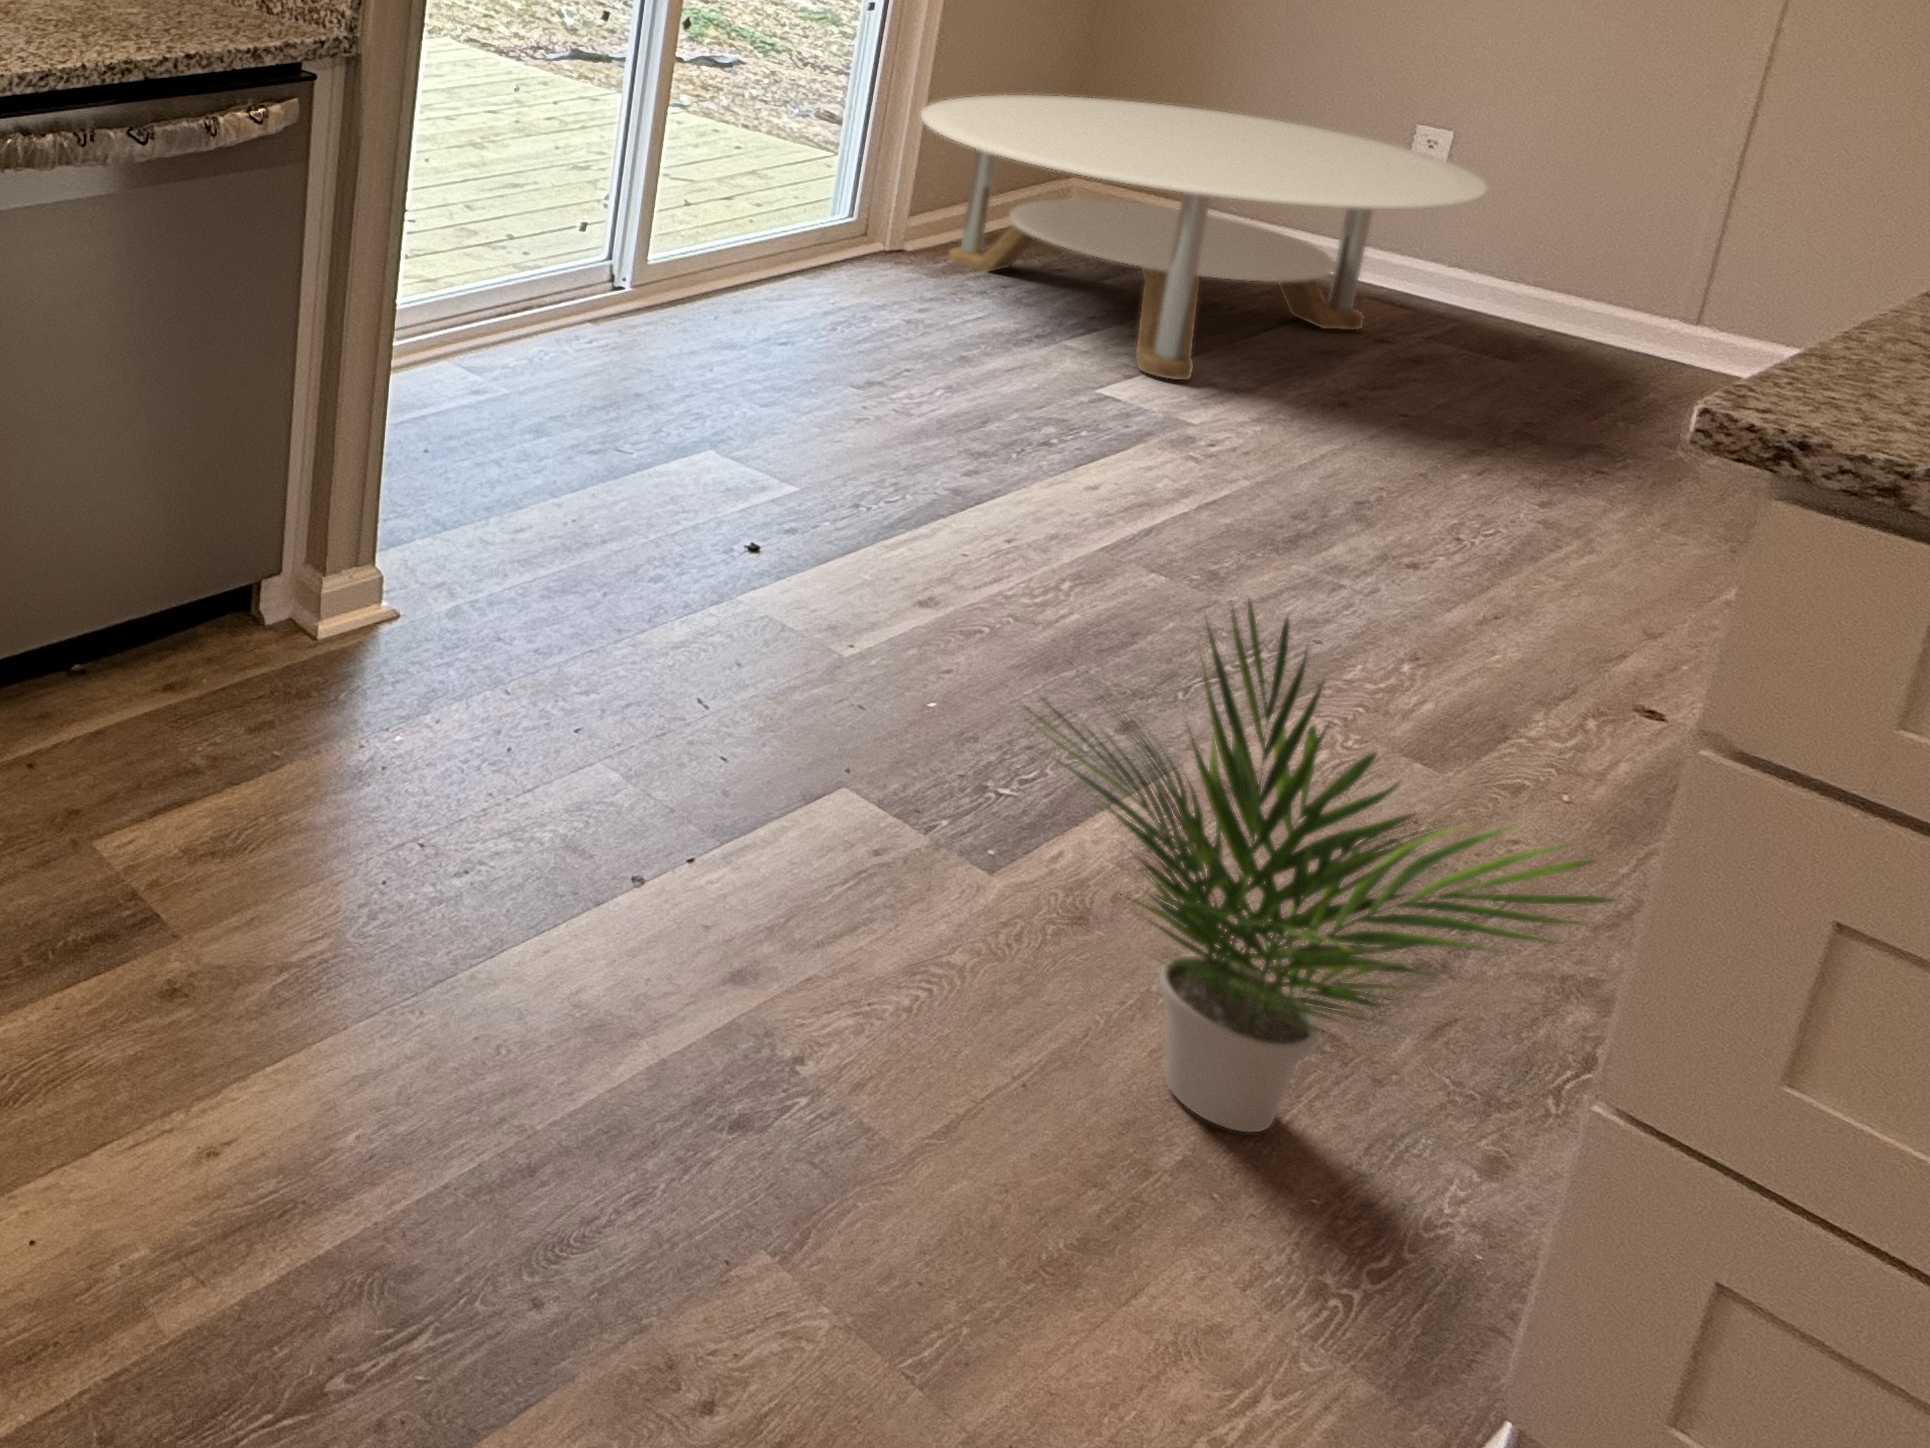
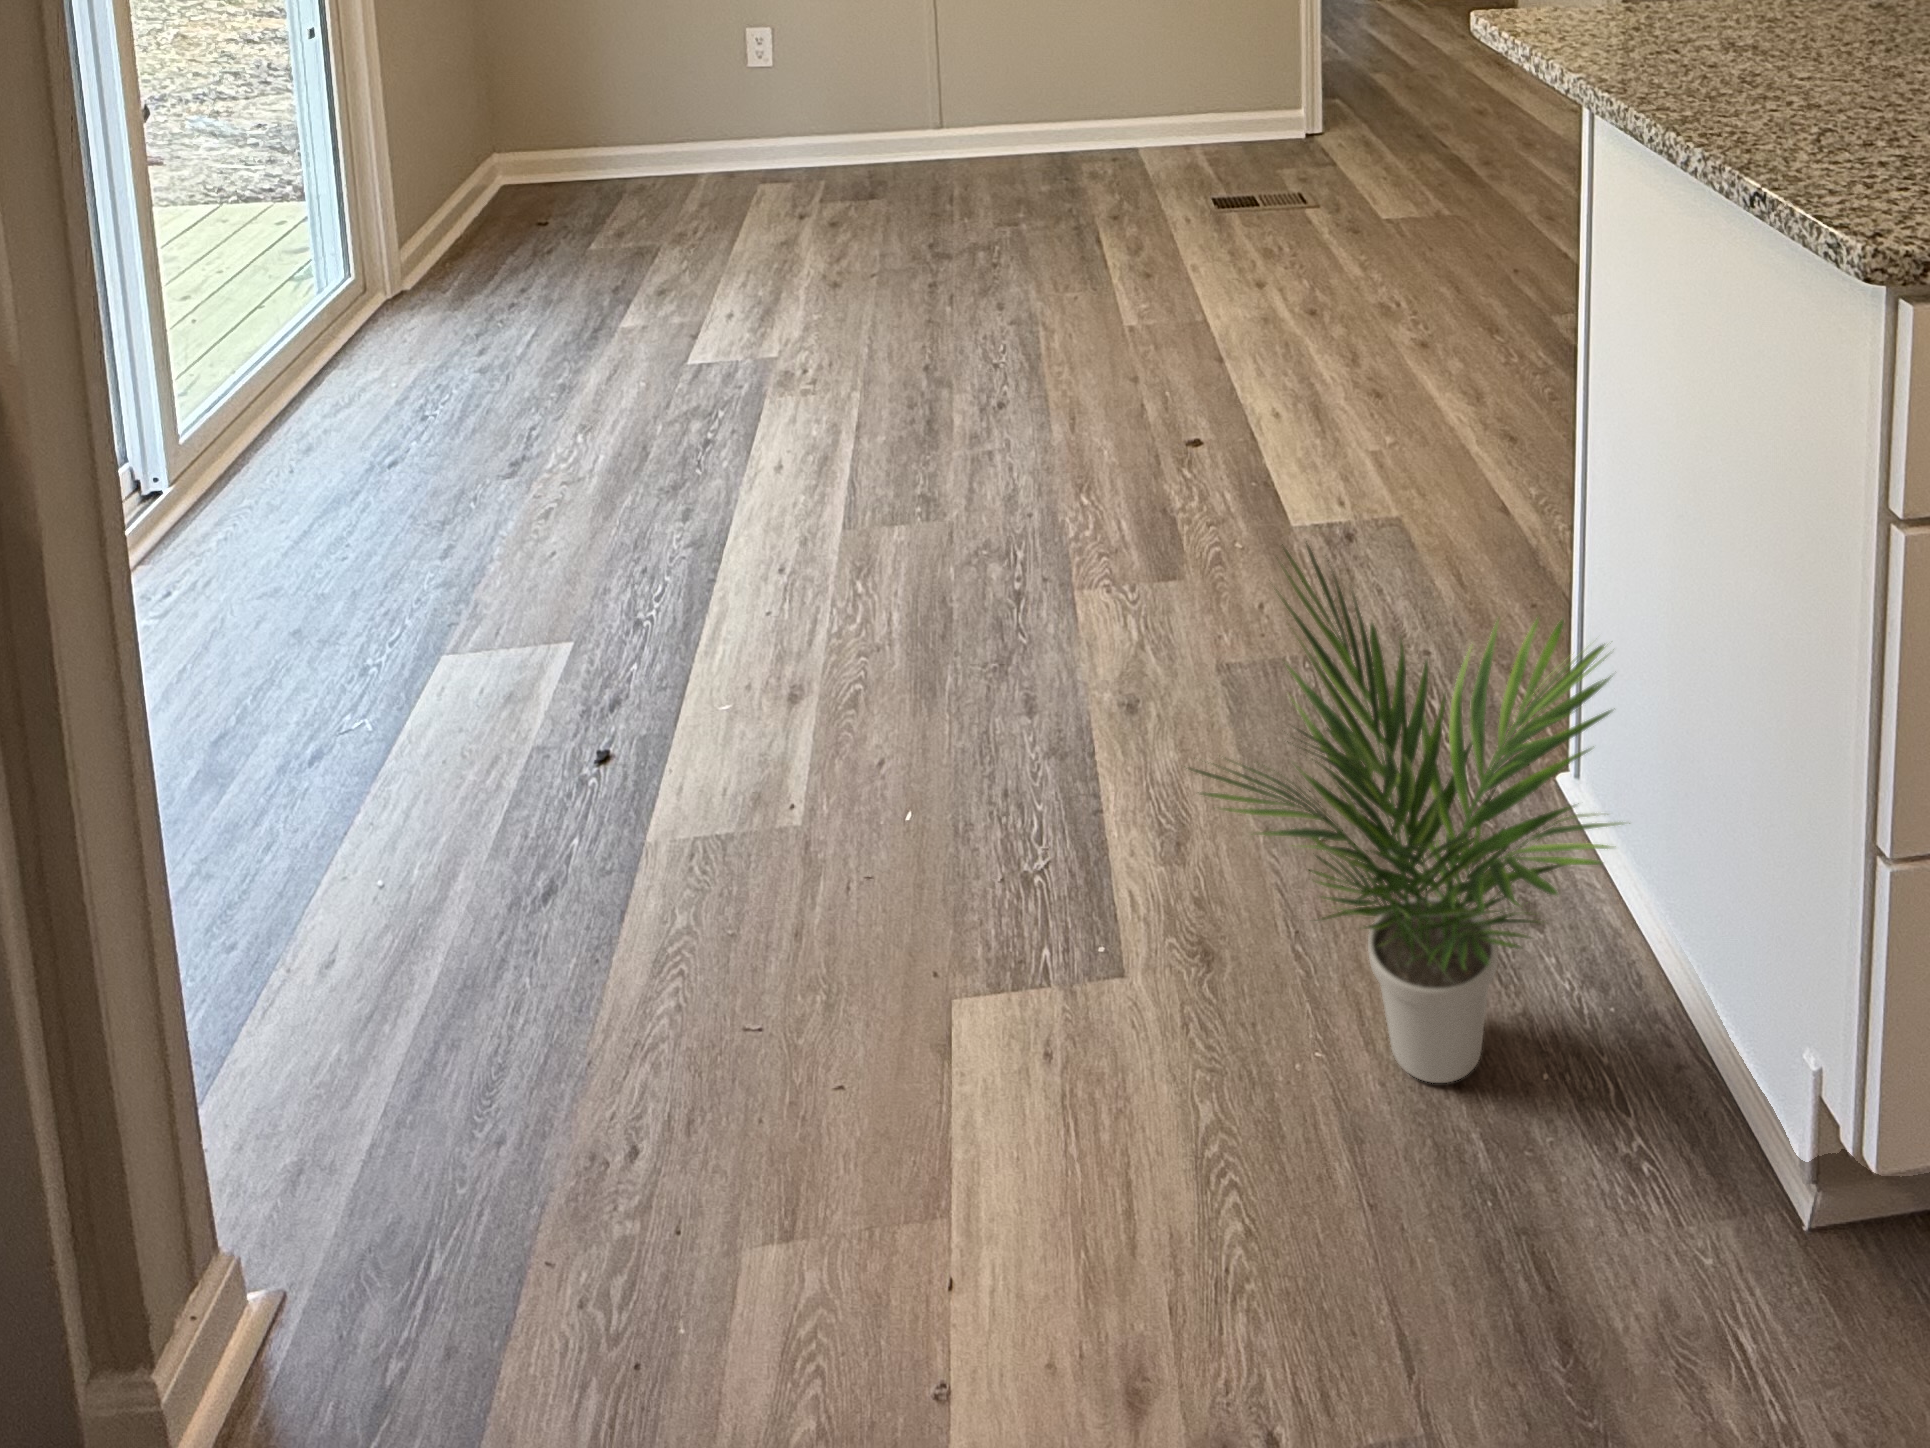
round table: present [921,95,1486,380] -> none [389,45,865,327]

